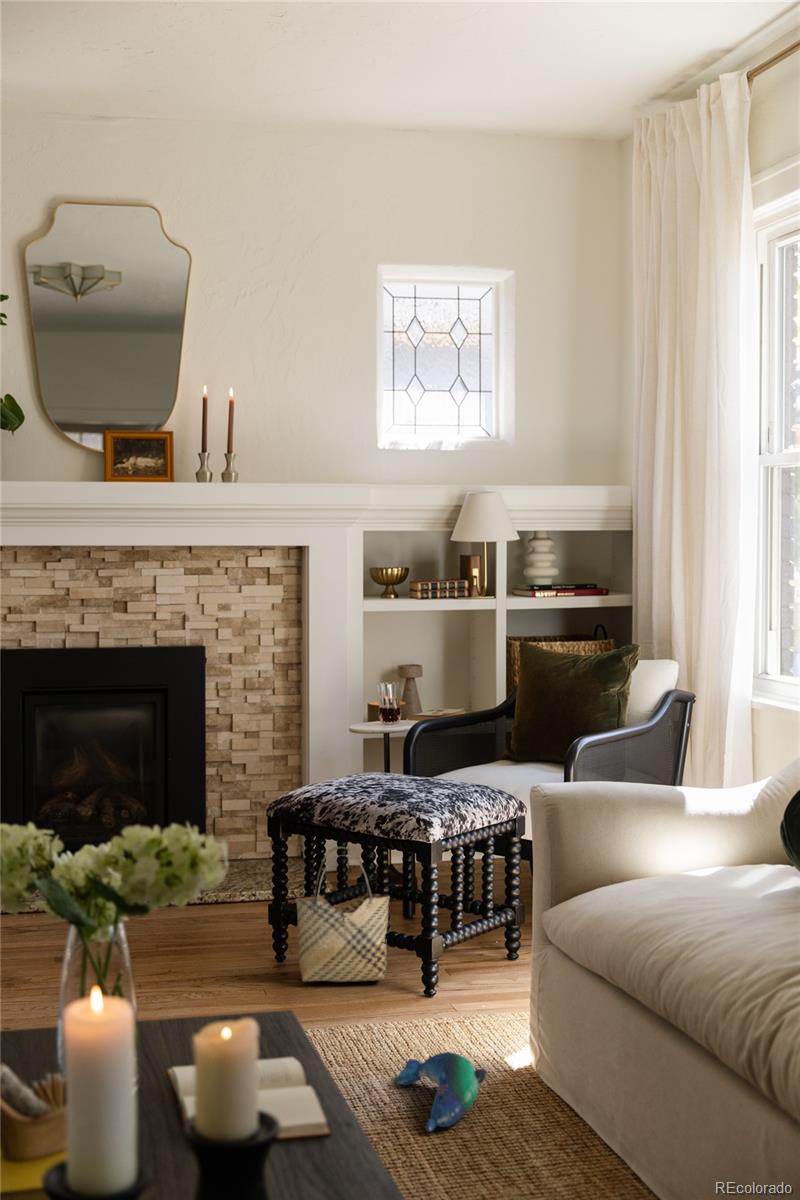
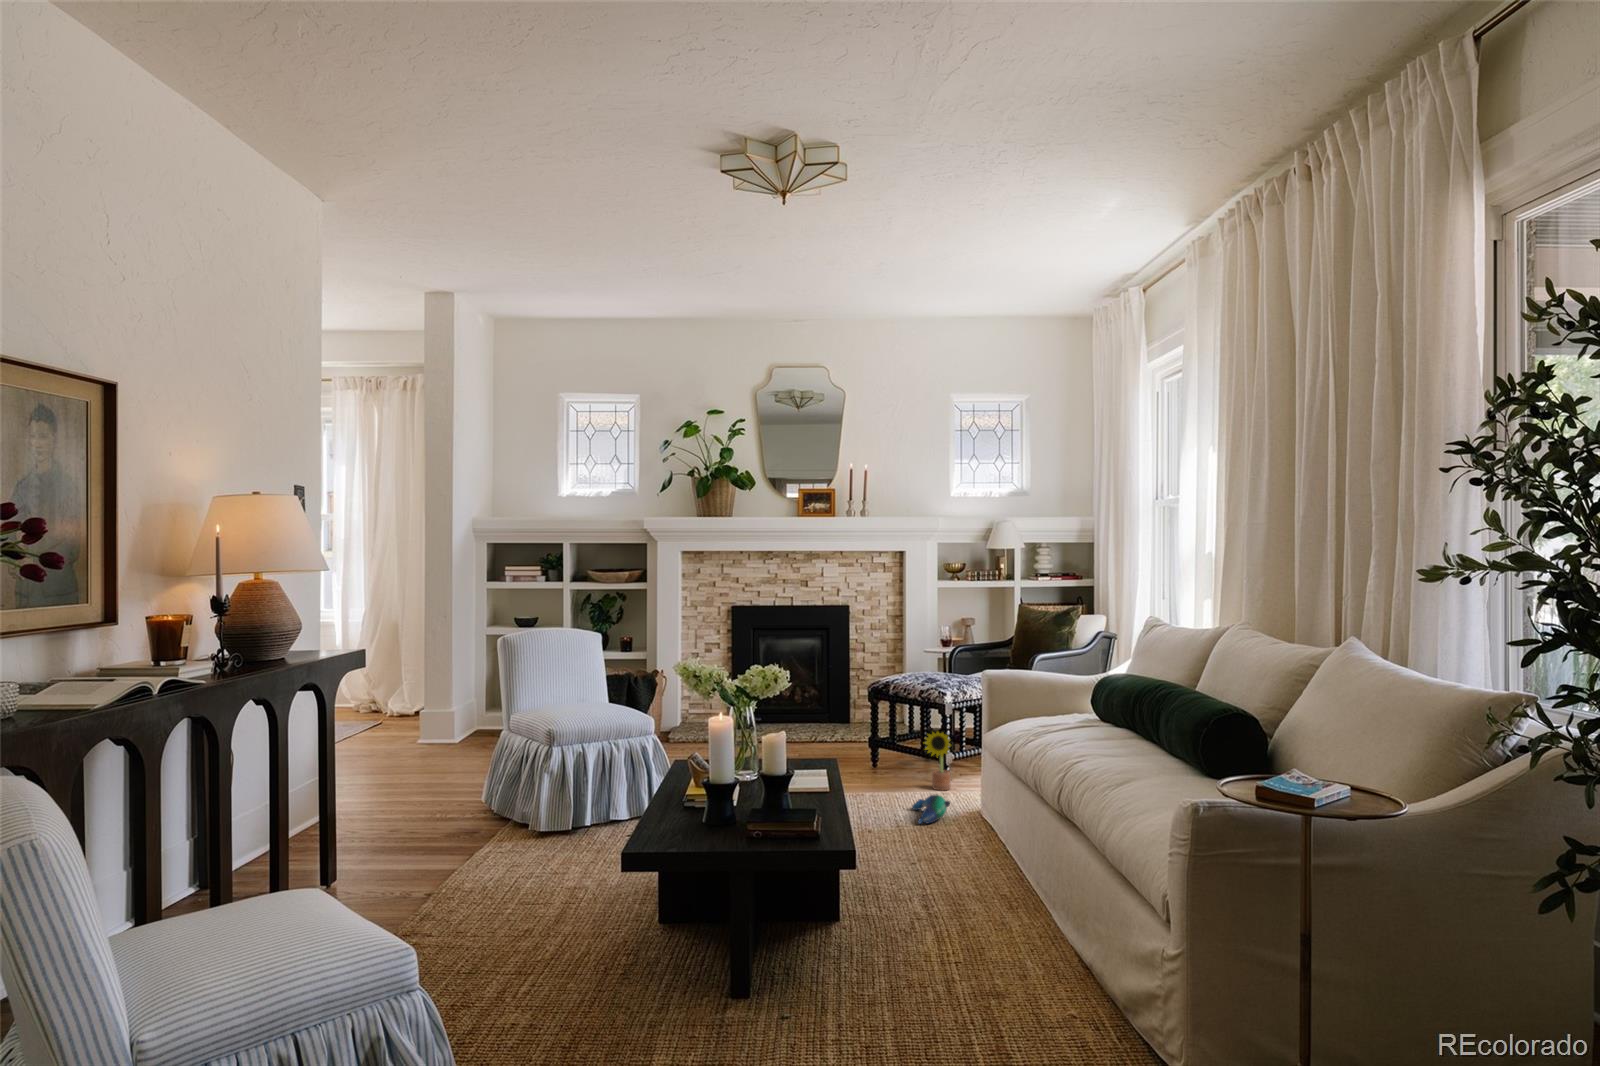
woven basket: present [295,847,389,982] -> none [879,706,928,775]
decorative plant: none [396,901,457,1019] -> present [925,732,951,790]

